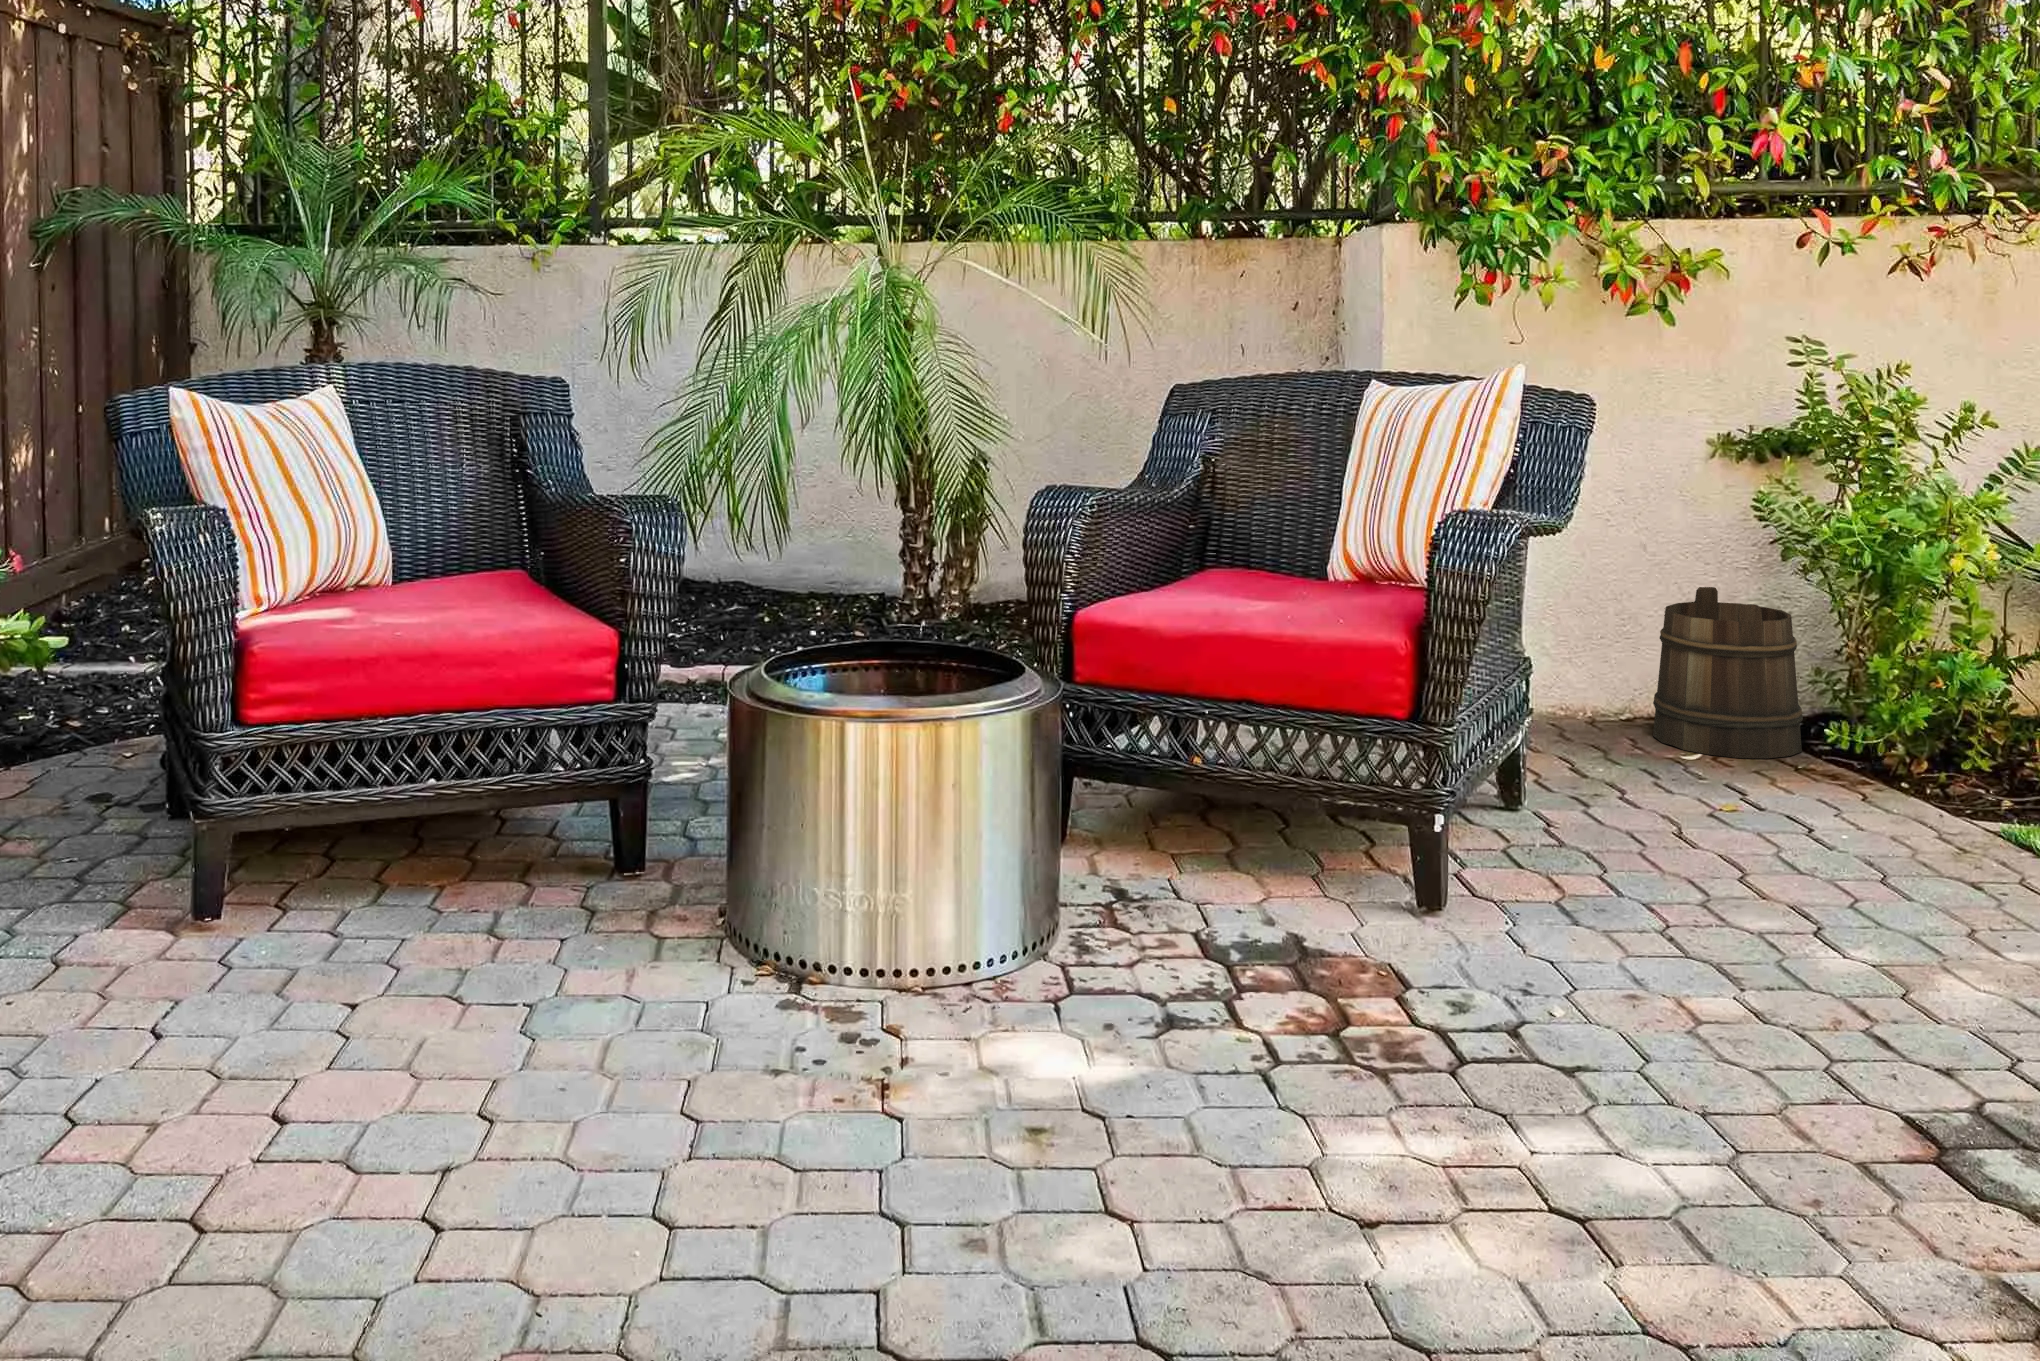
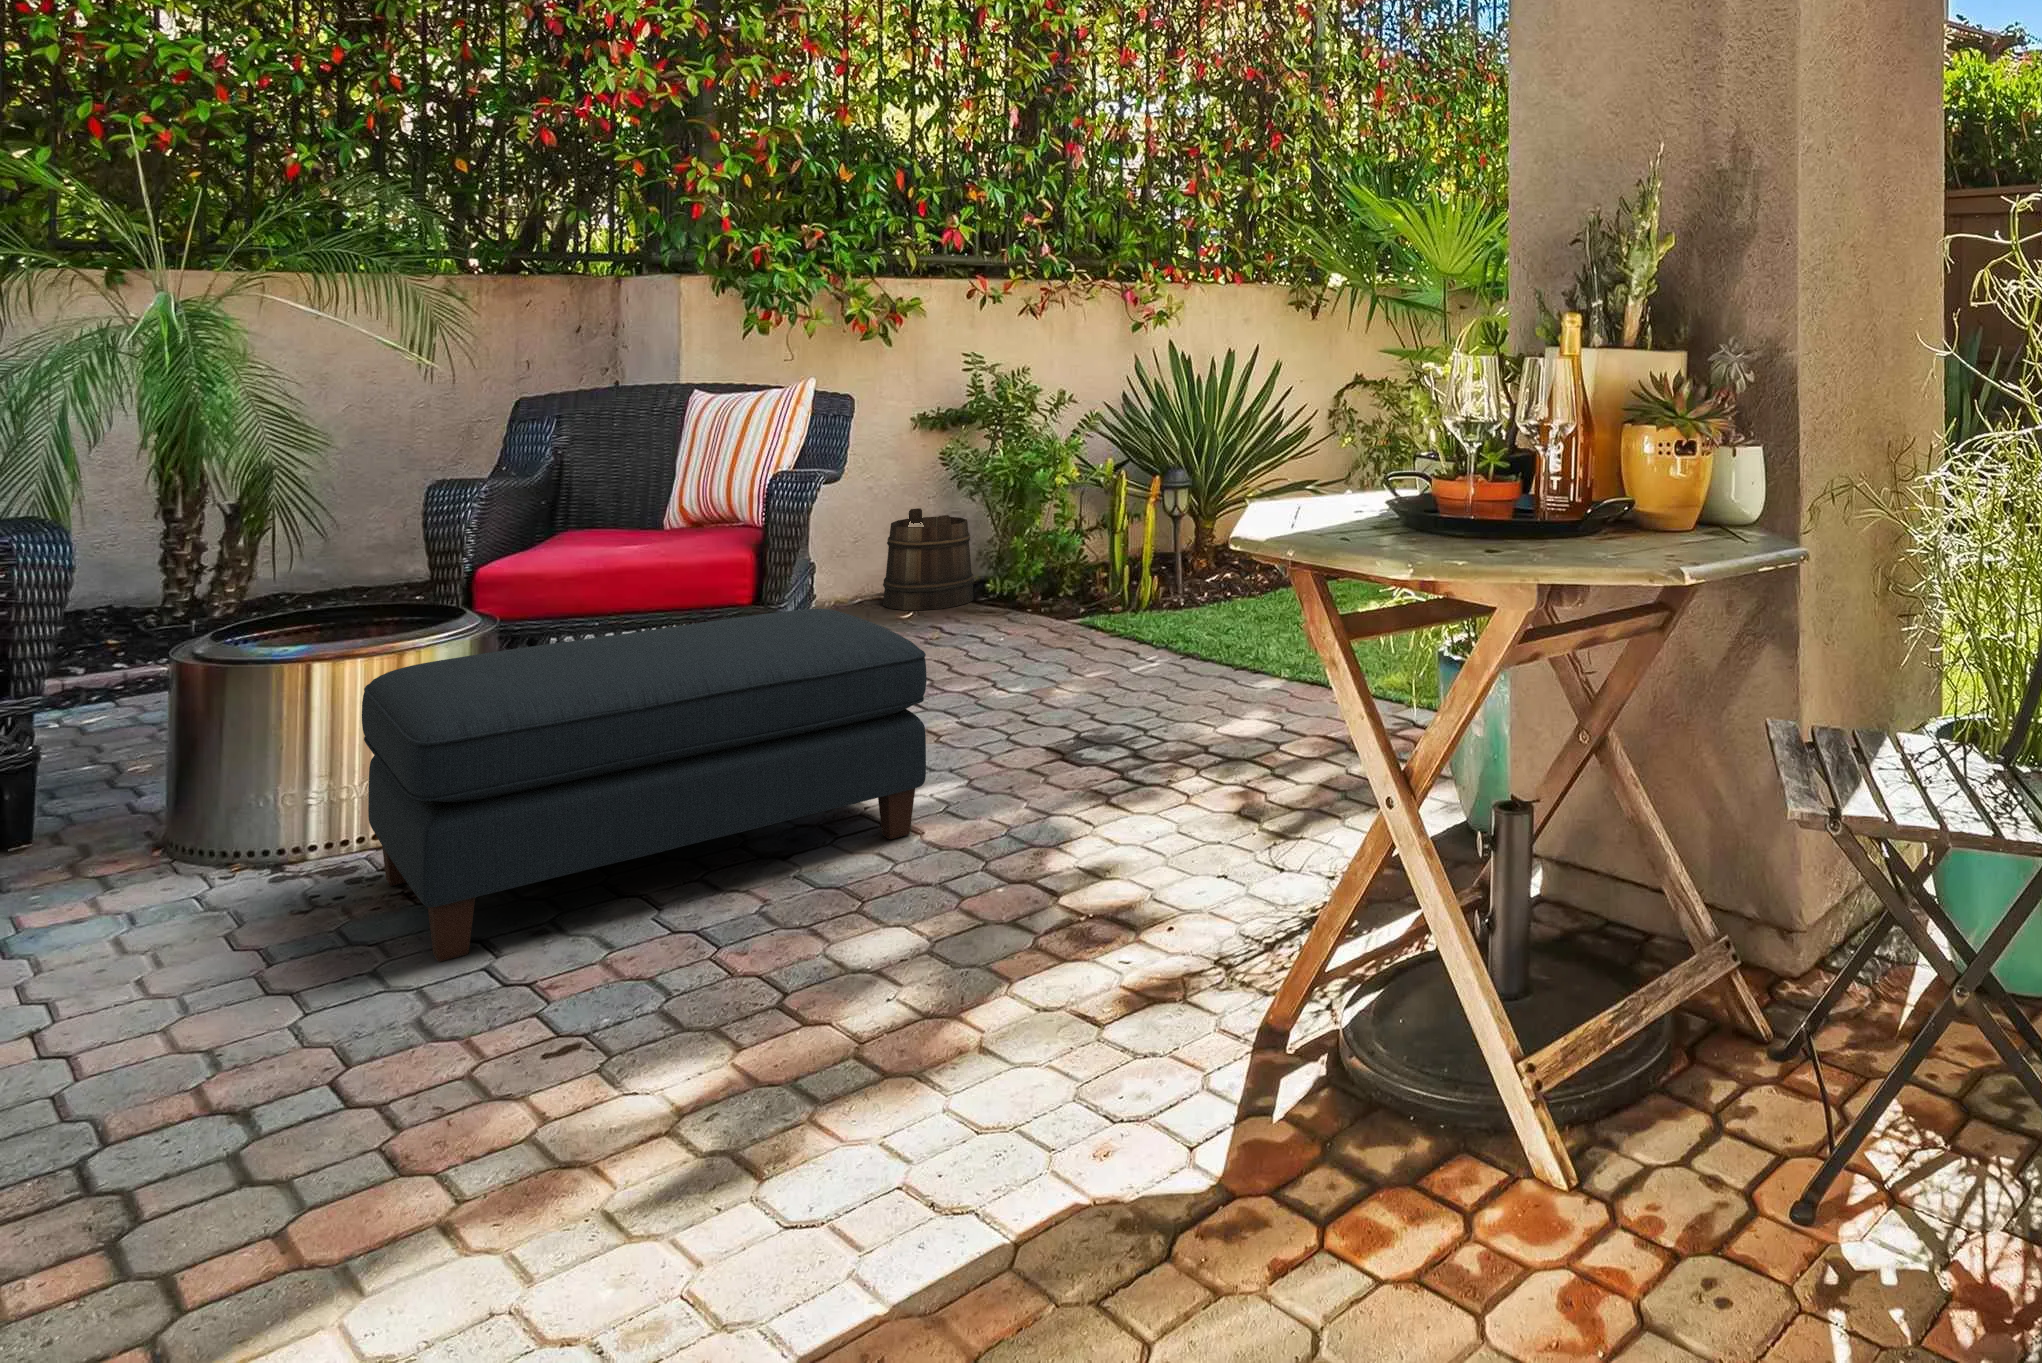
ottoman: none [826,753,1628,1255] -> present [362,609,926,962]

